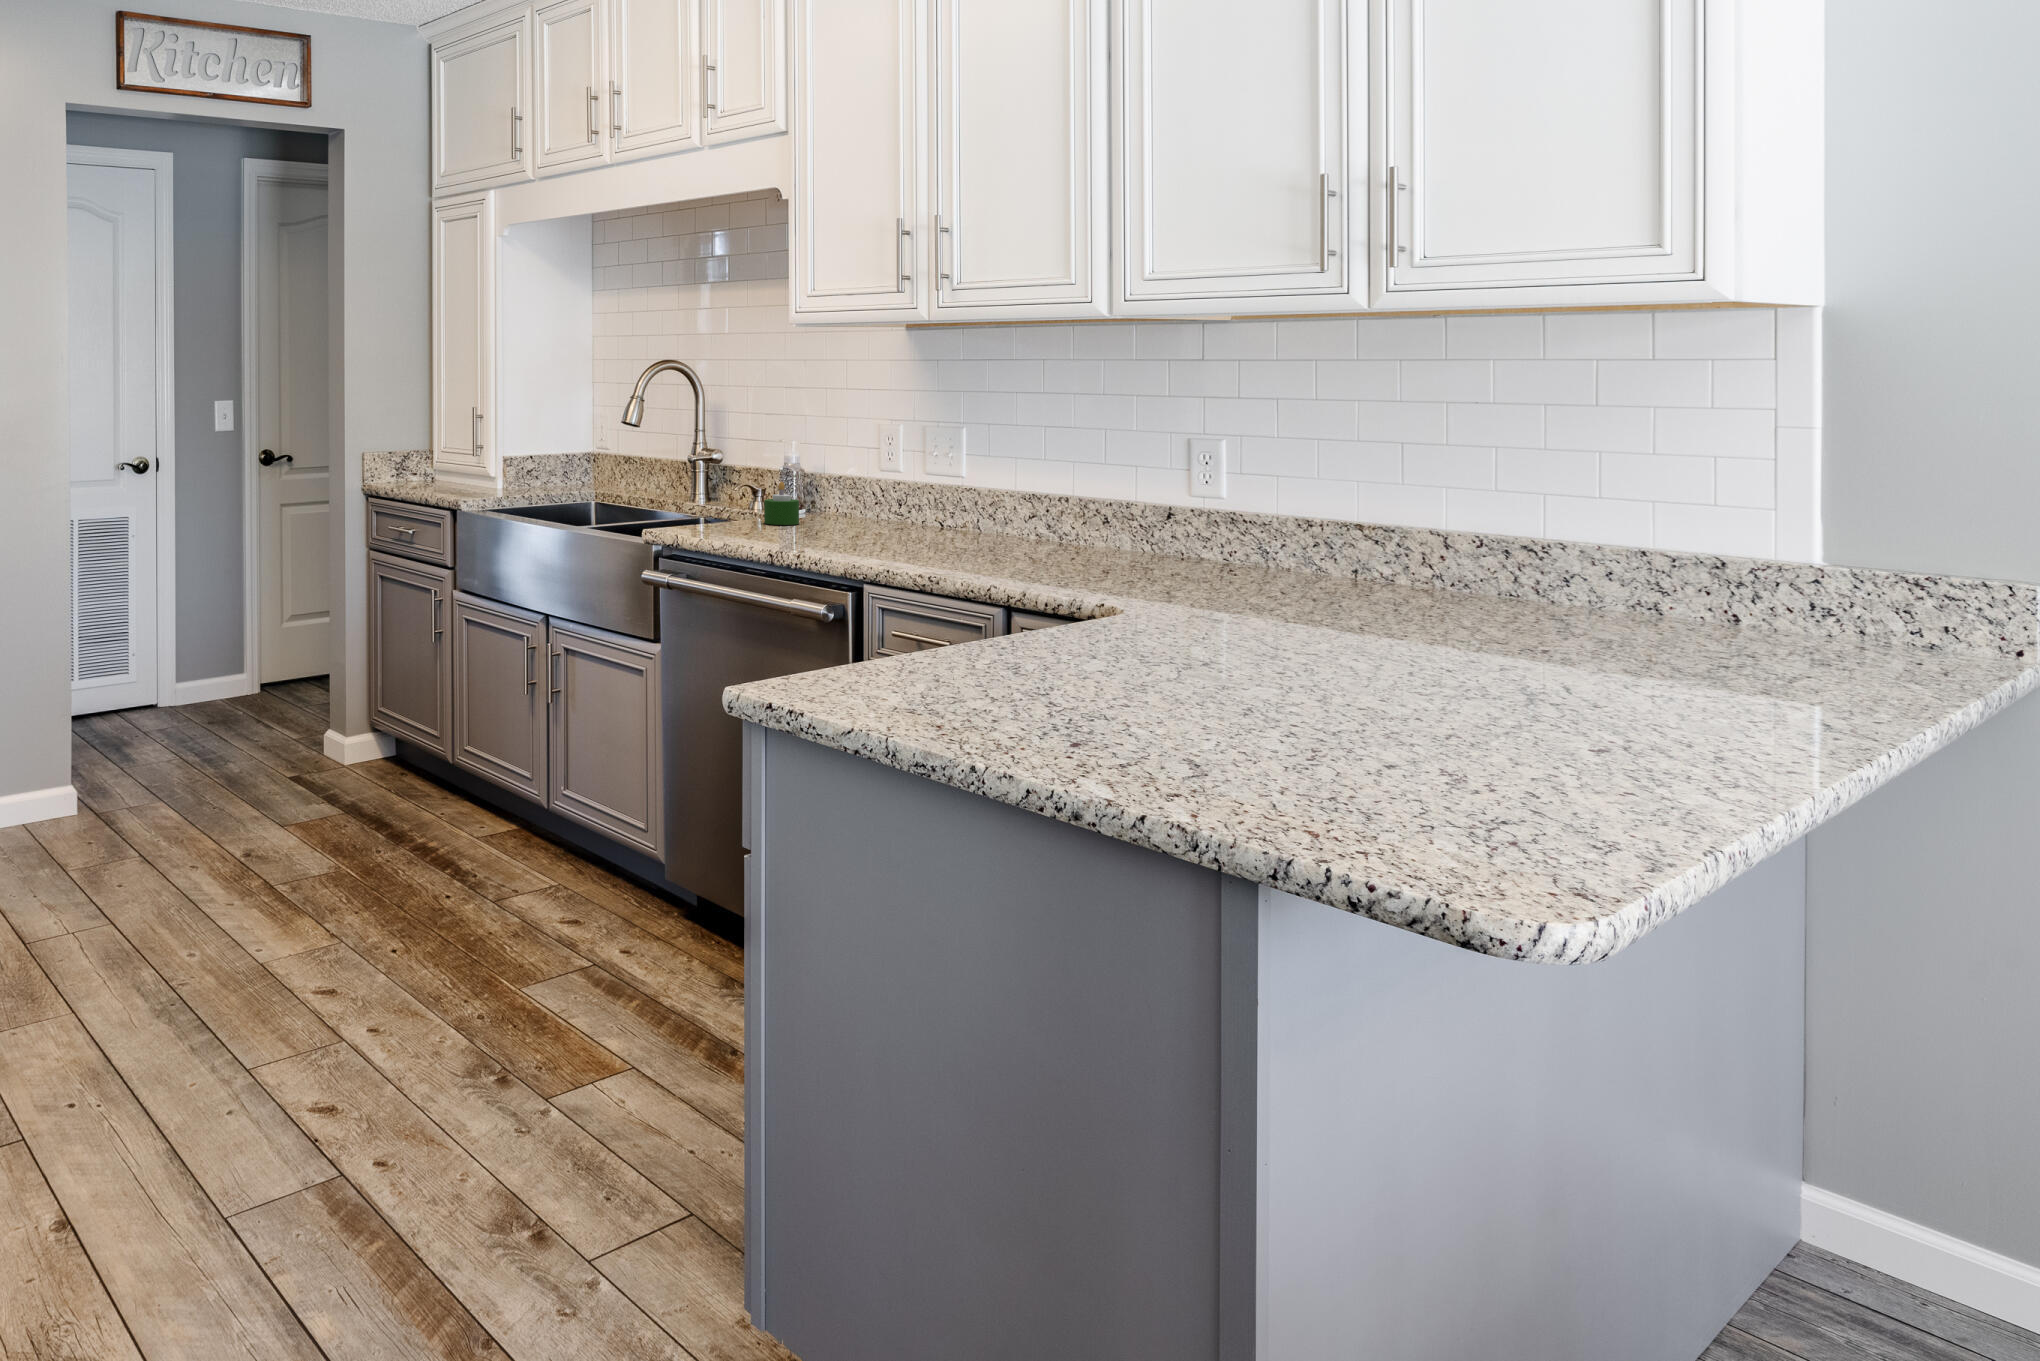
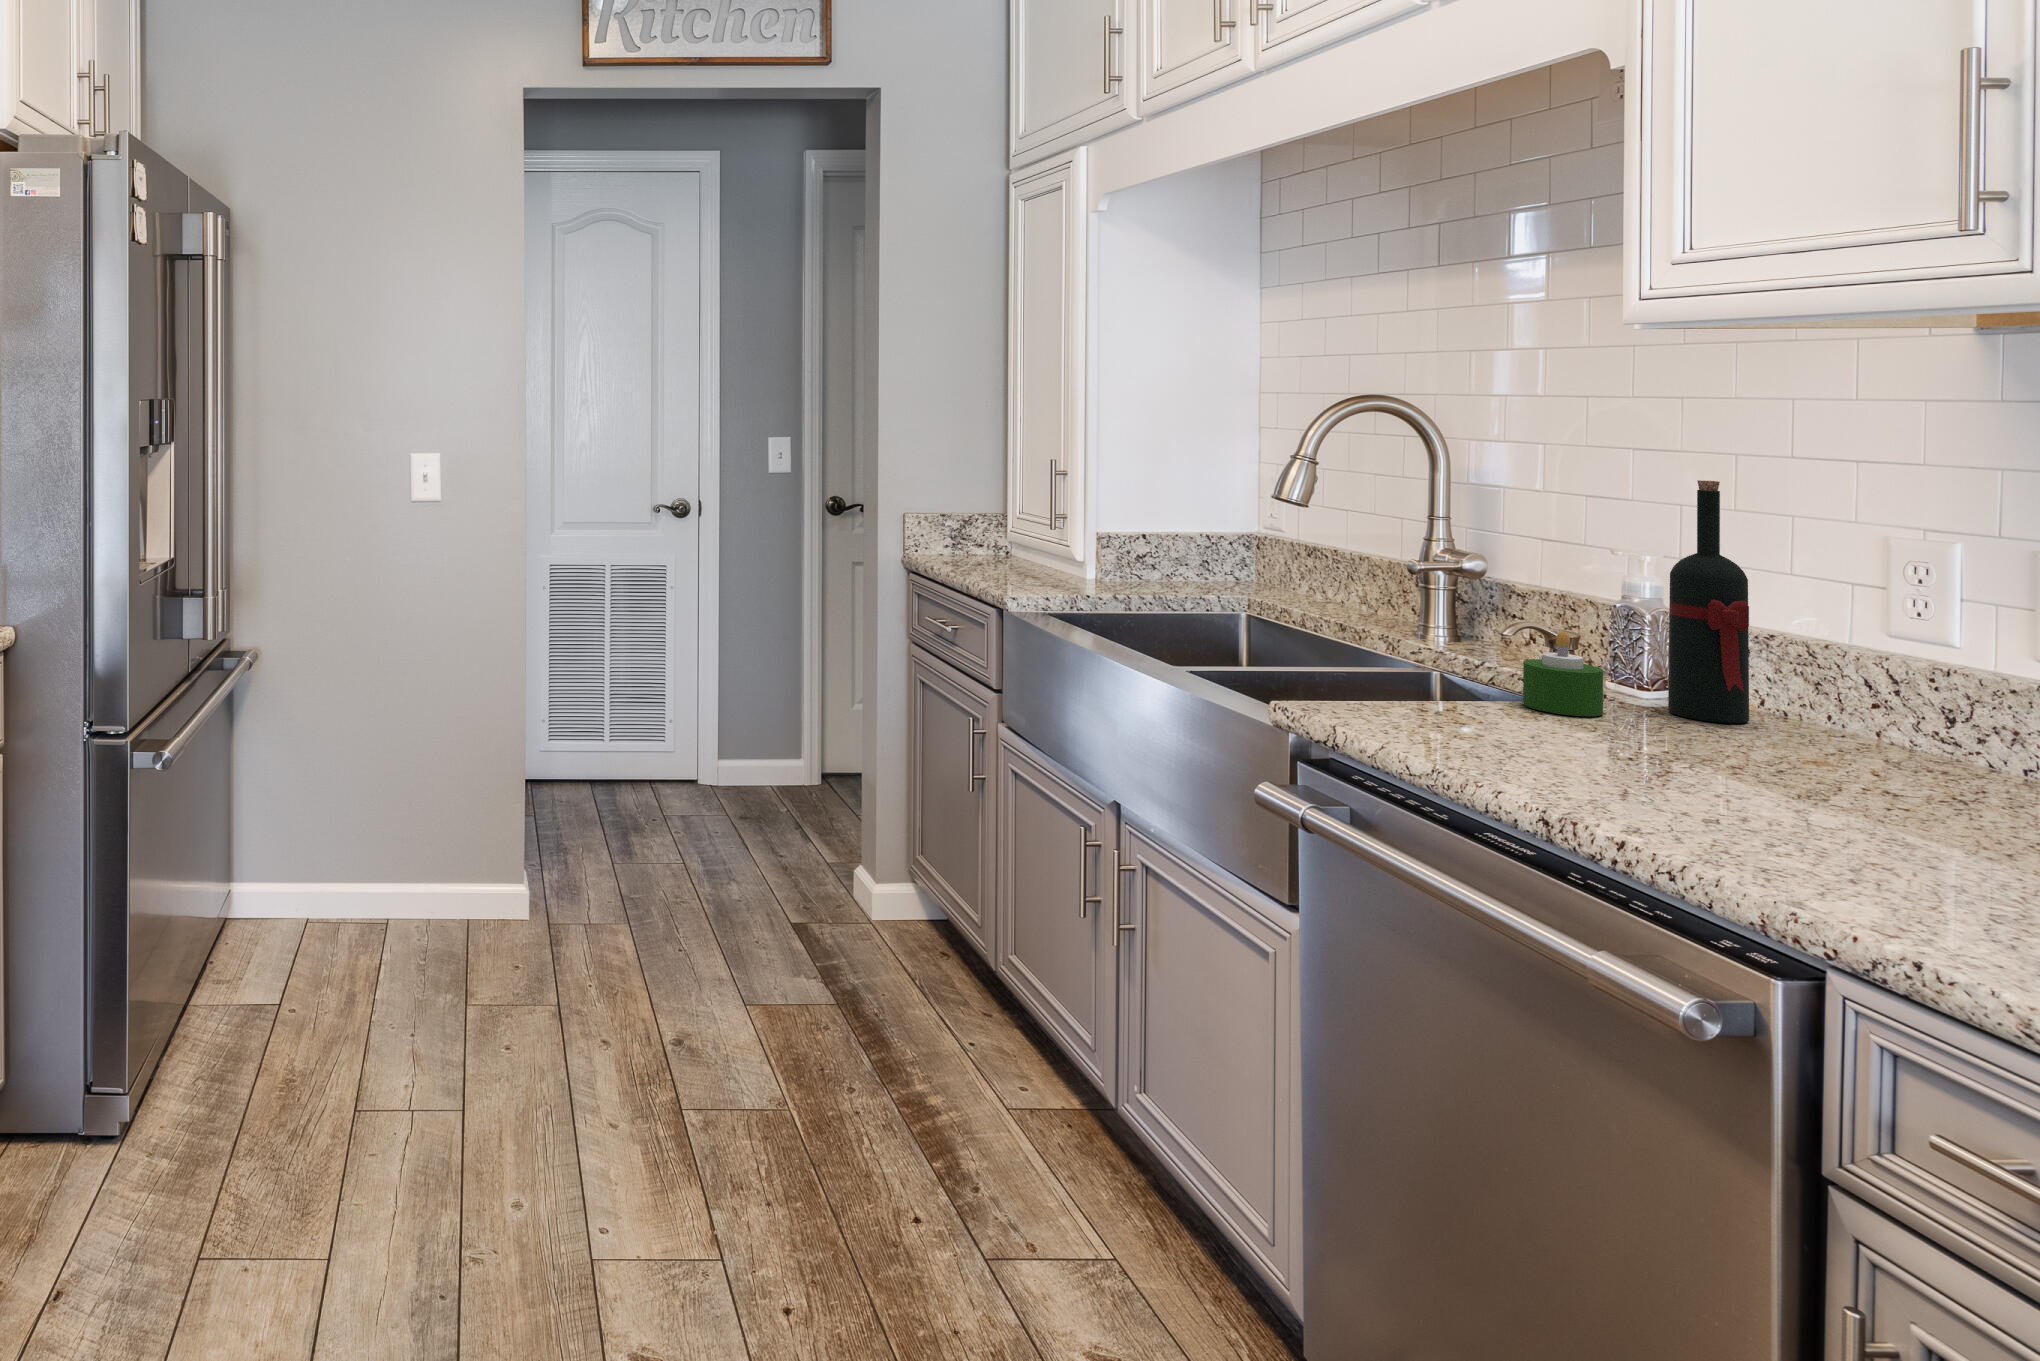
wine bottle: none [825,399,857,522] -> present [1668,480,1749,723]

